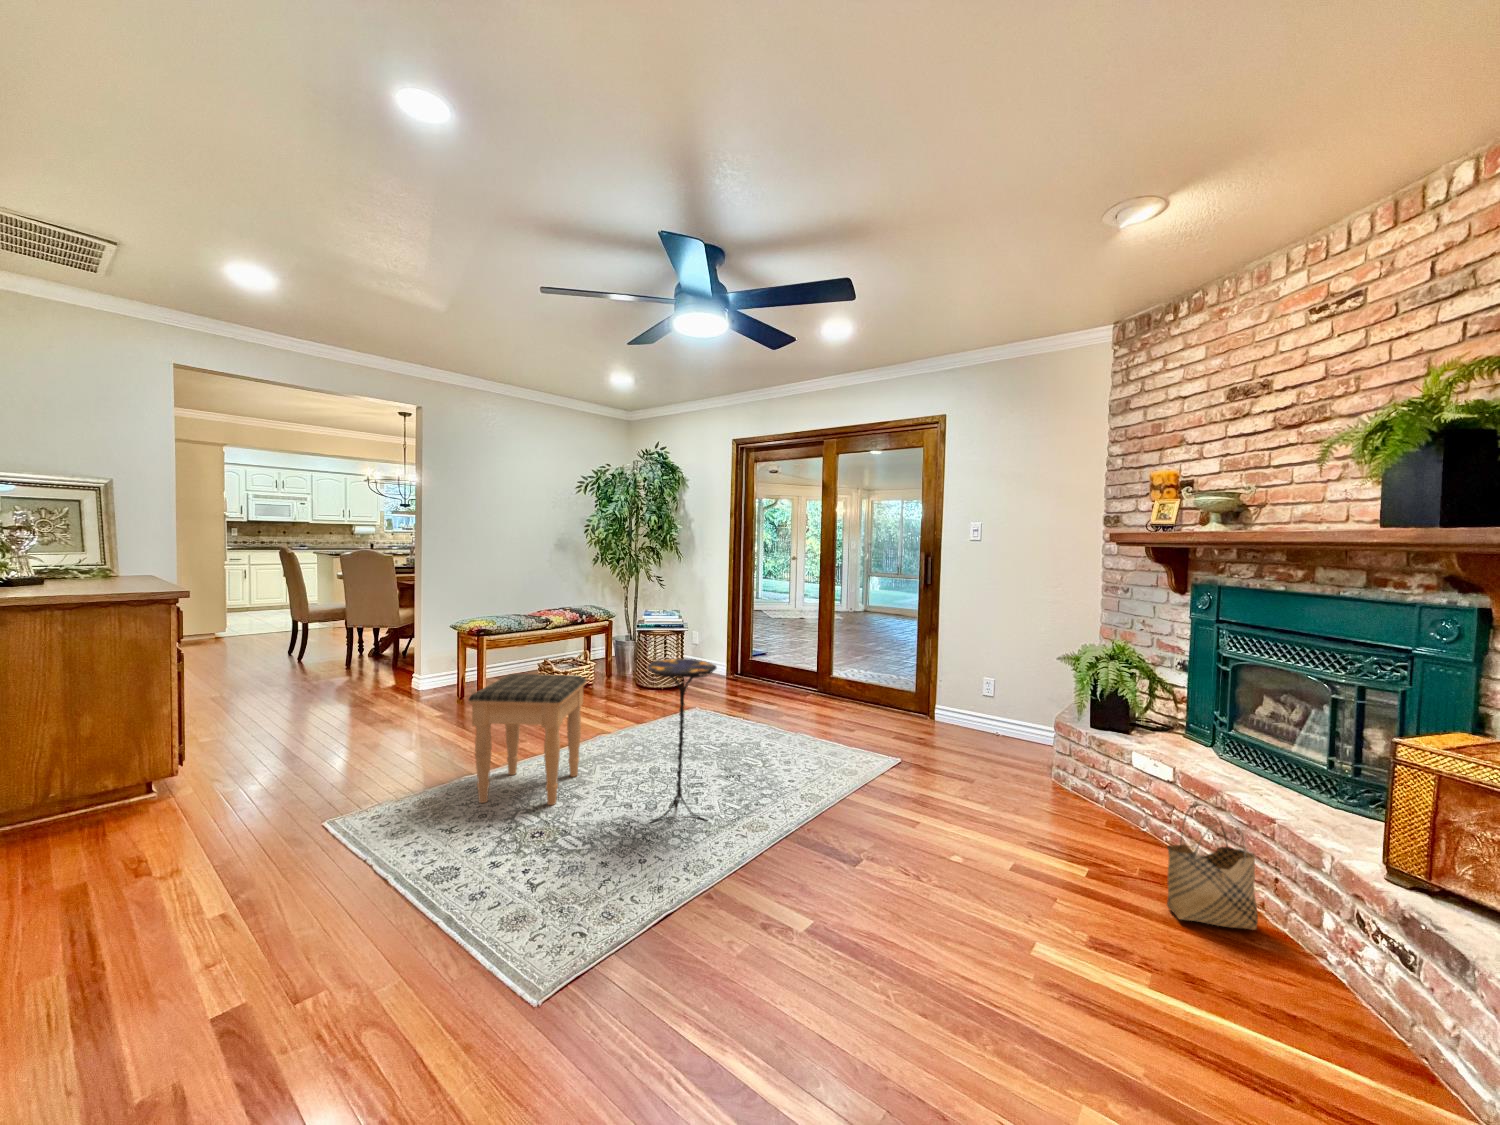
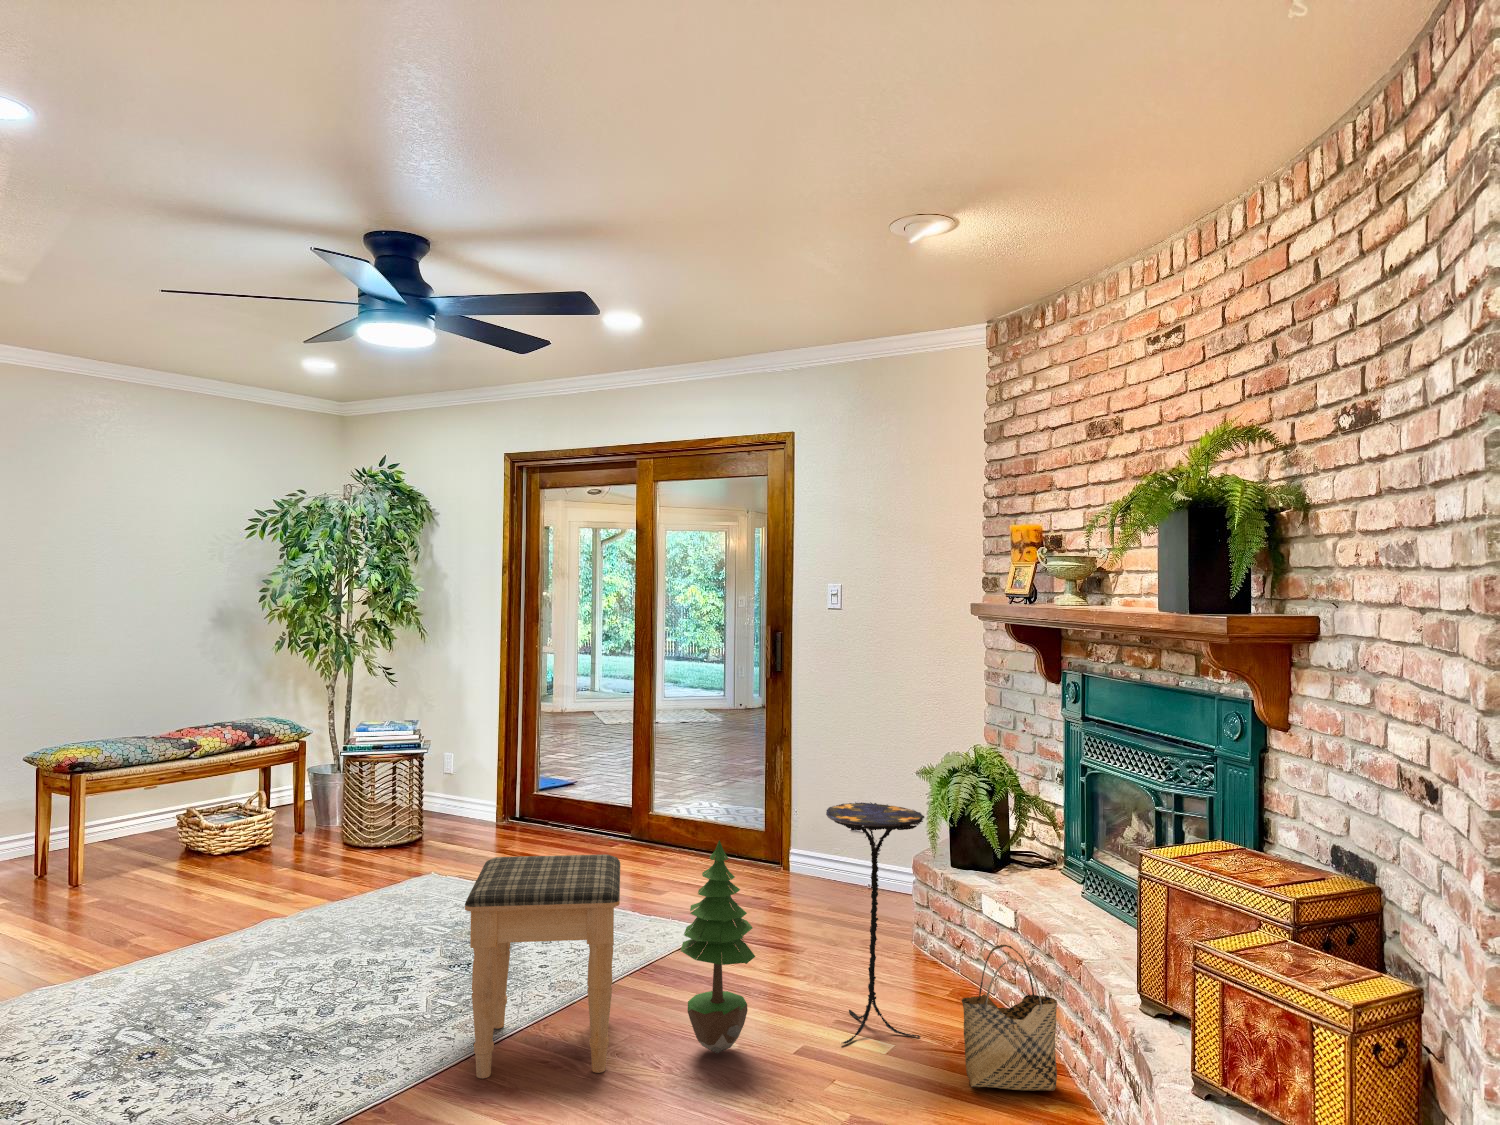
side table: present [649,658,716,821] -> present [826,802,924,1044]
footstool: present [468,674,587,805] -> present [465,855,620,1078]
potted tree: none [918,706,980,868] -> present [681,840,755,1054]

